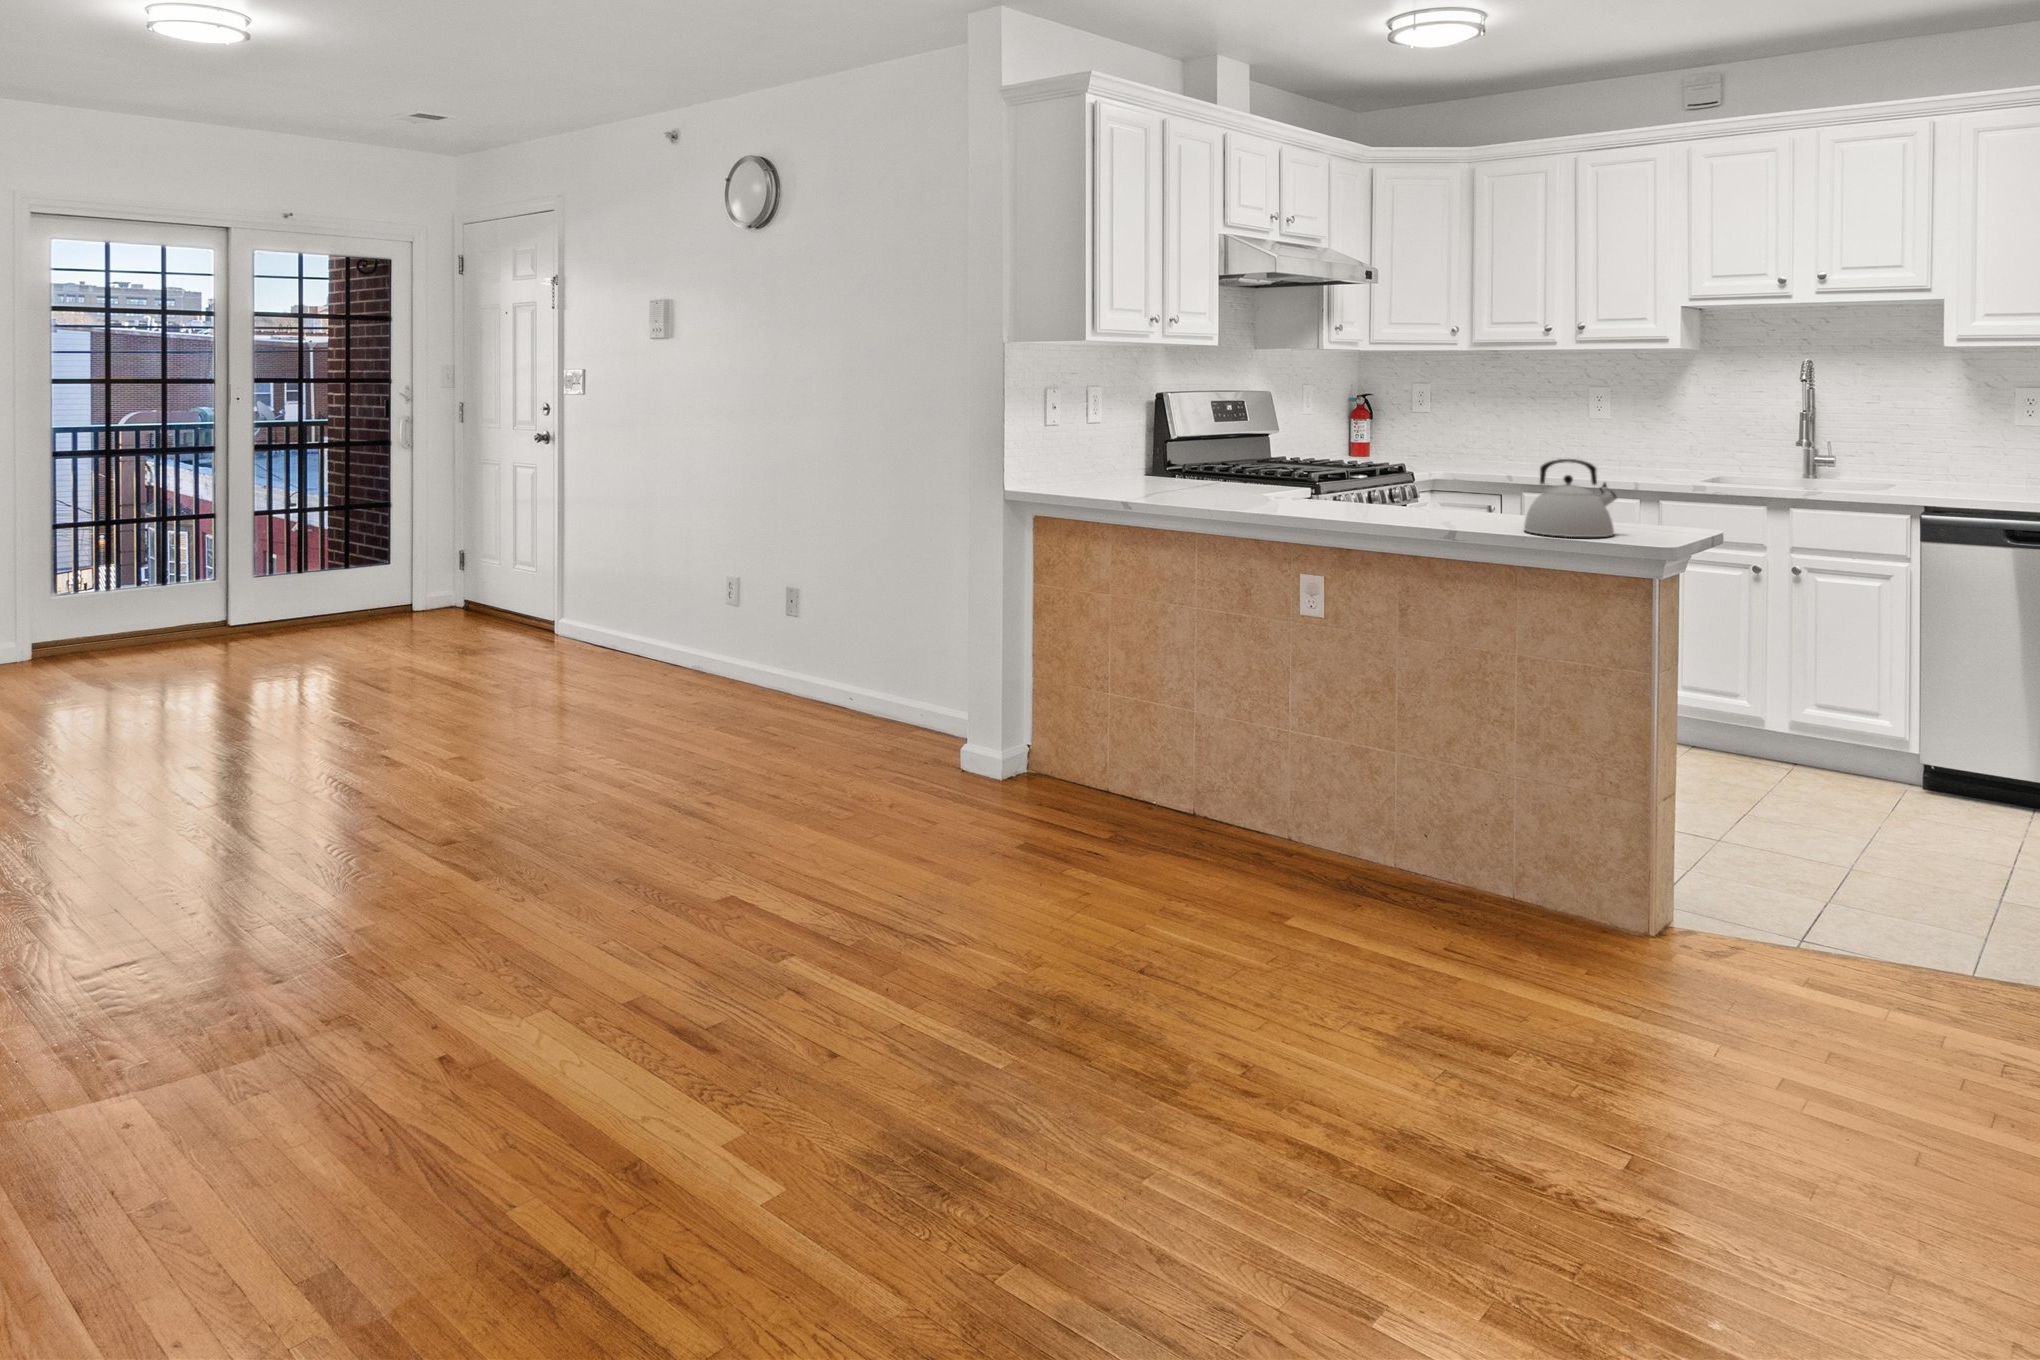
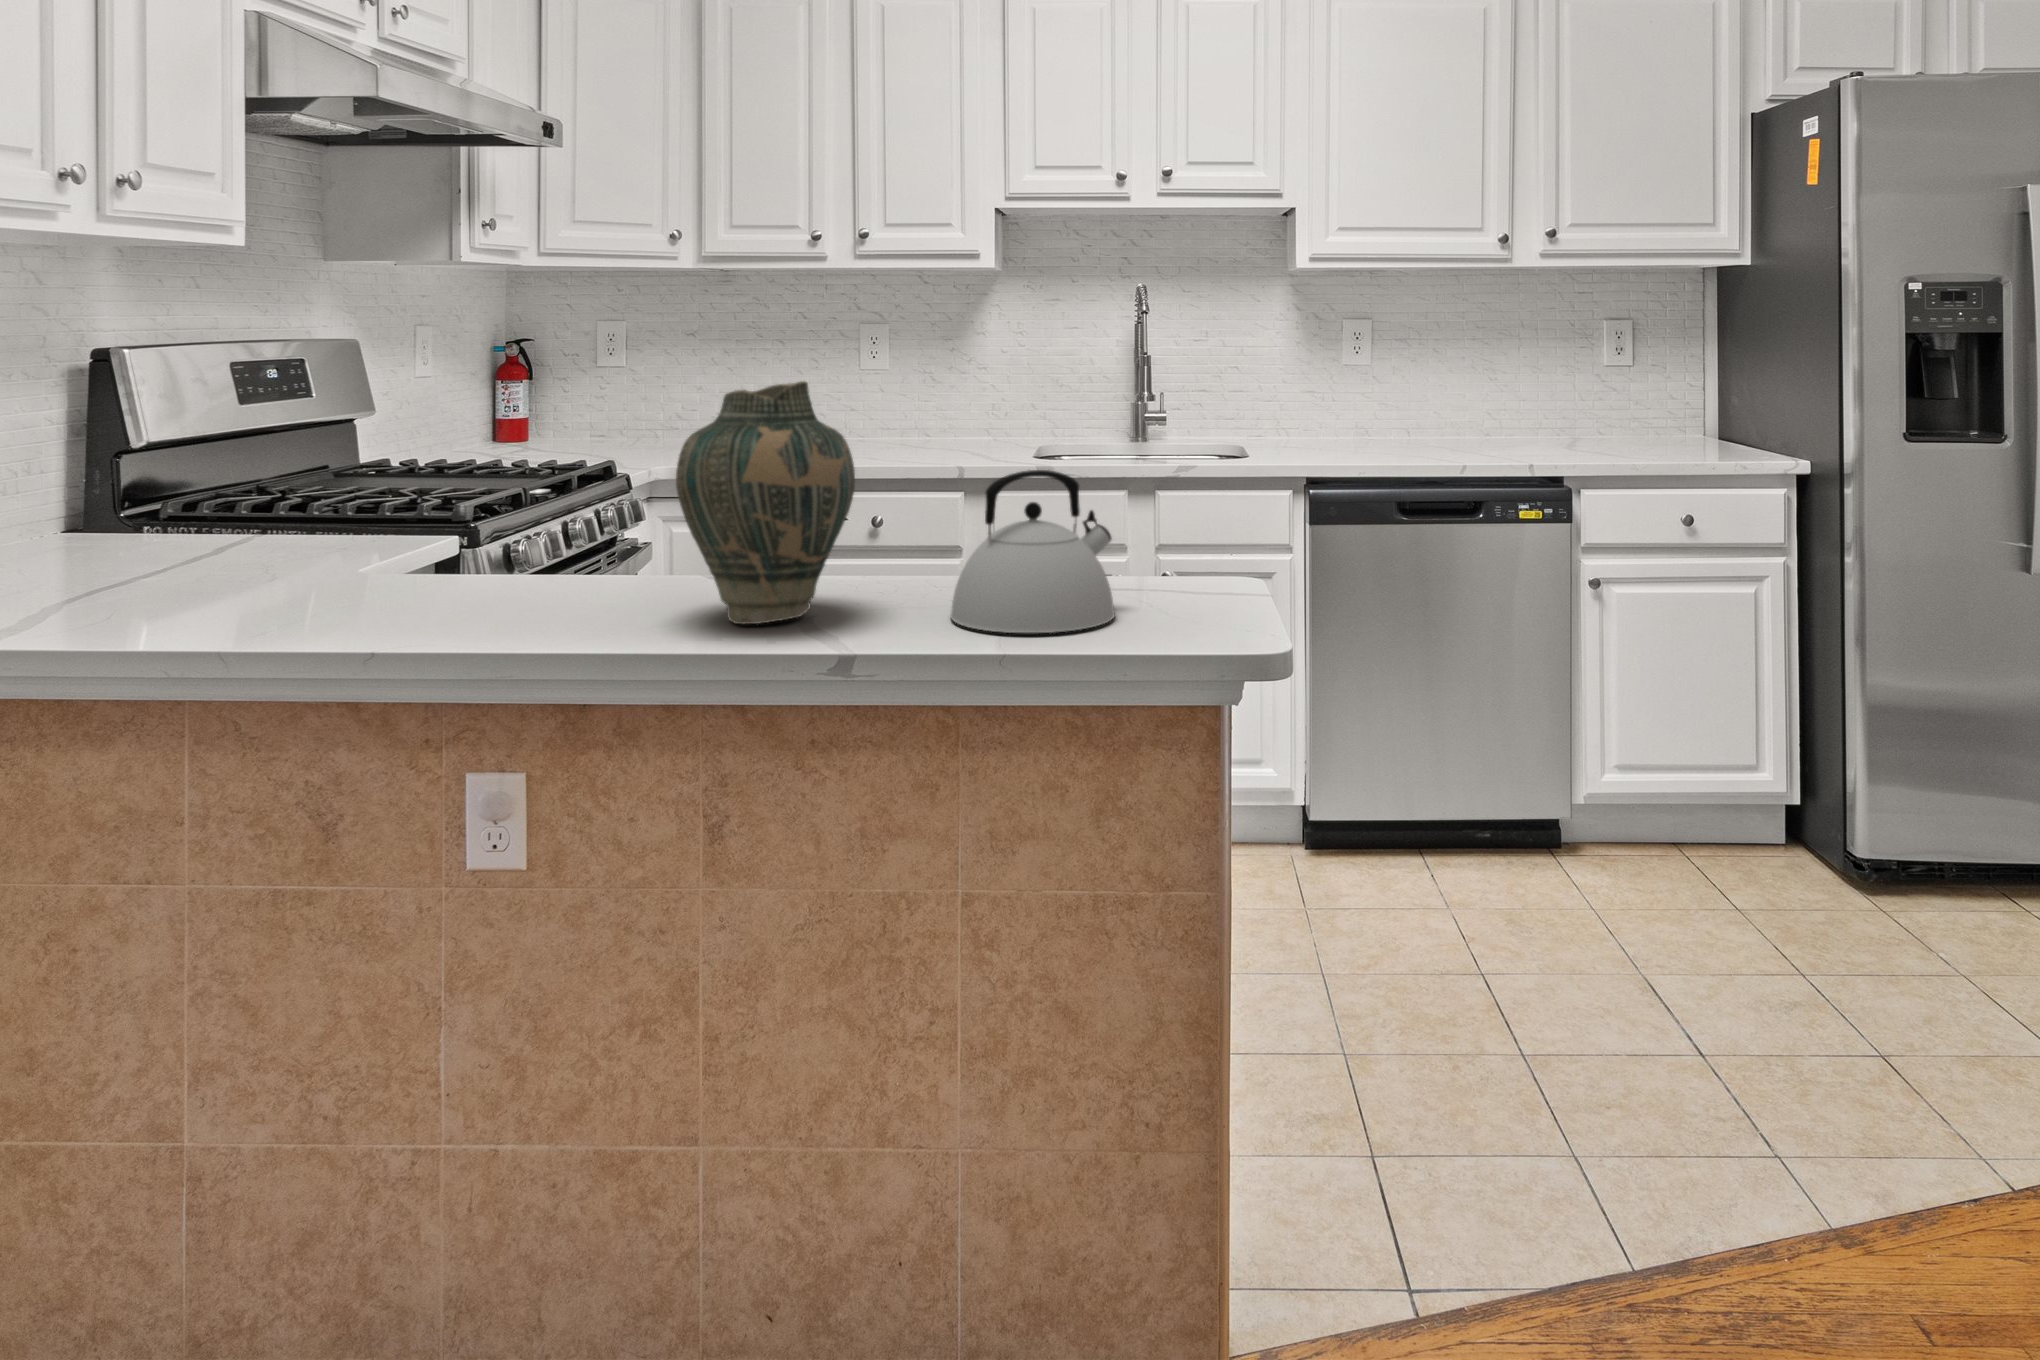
vase: none [1392,412,1479,523] -> present [676,381,855,624]

